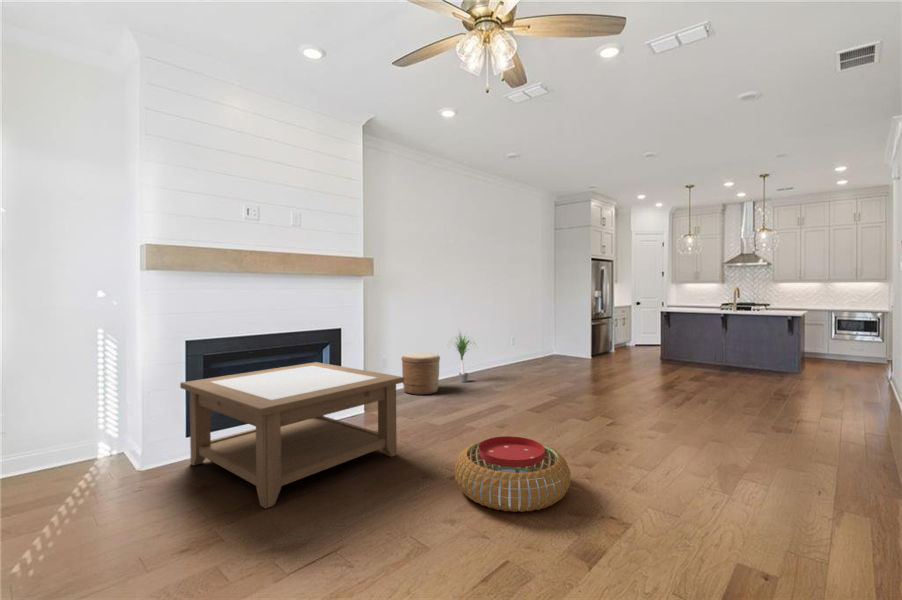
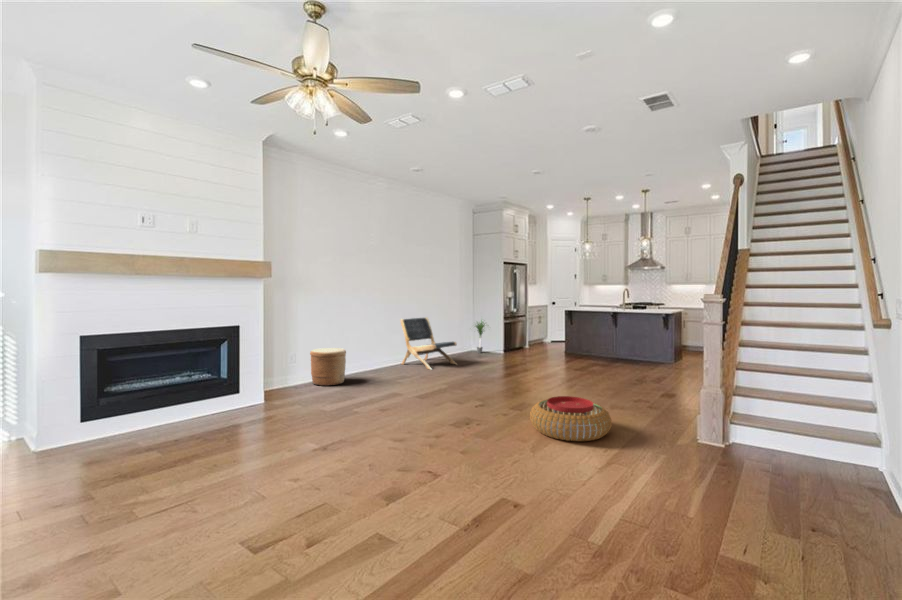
lounge chair: none [487,319,551,377] -> present [400,317,457,369]
potted plant: present [454,334,469,382] -> present [476,321,485,353]
coffee table: present [180,362,404,508] -> none [71,356,281,480]
pouf: present [455,436,571,512] -> present [530,396,611,441]

